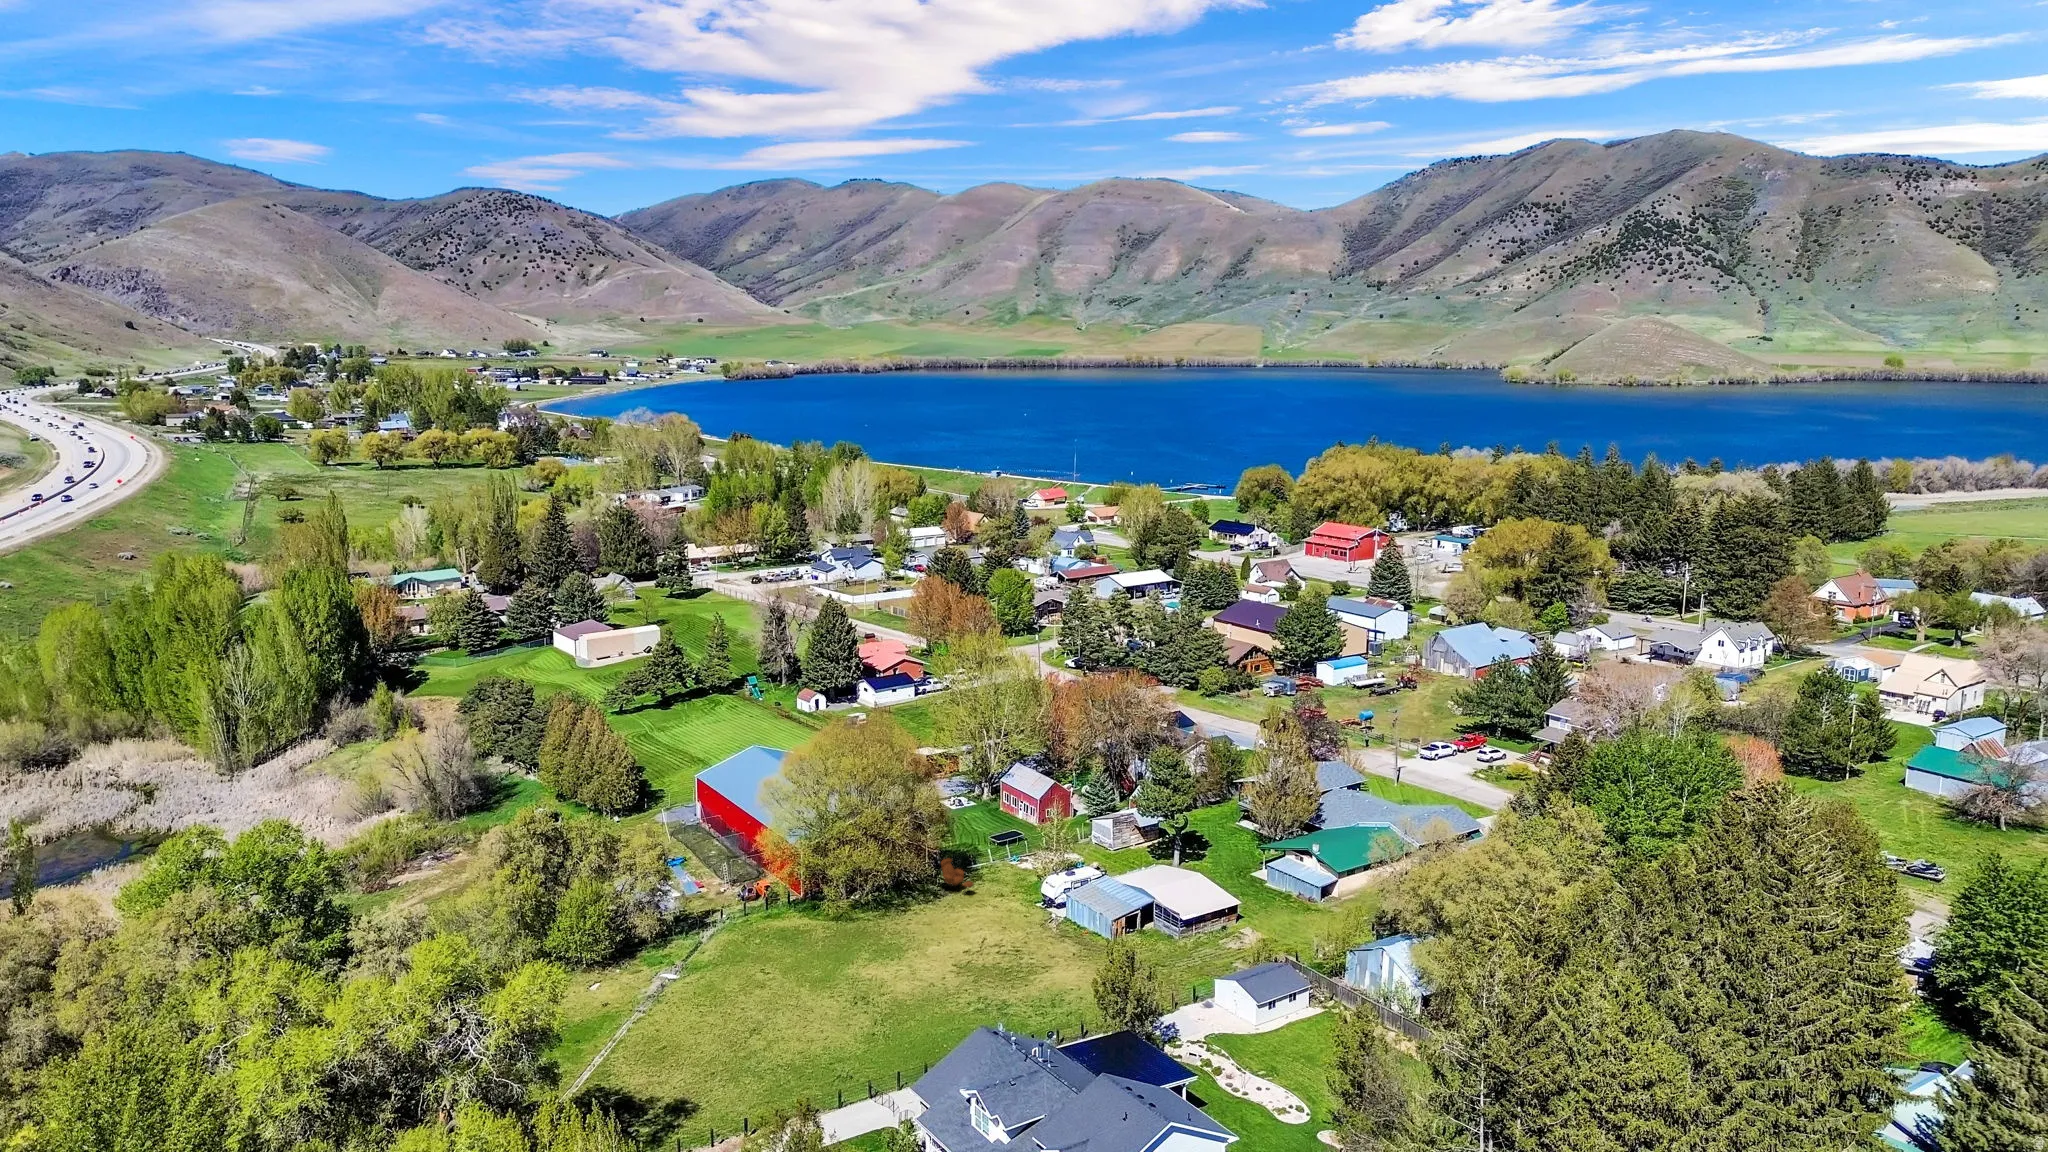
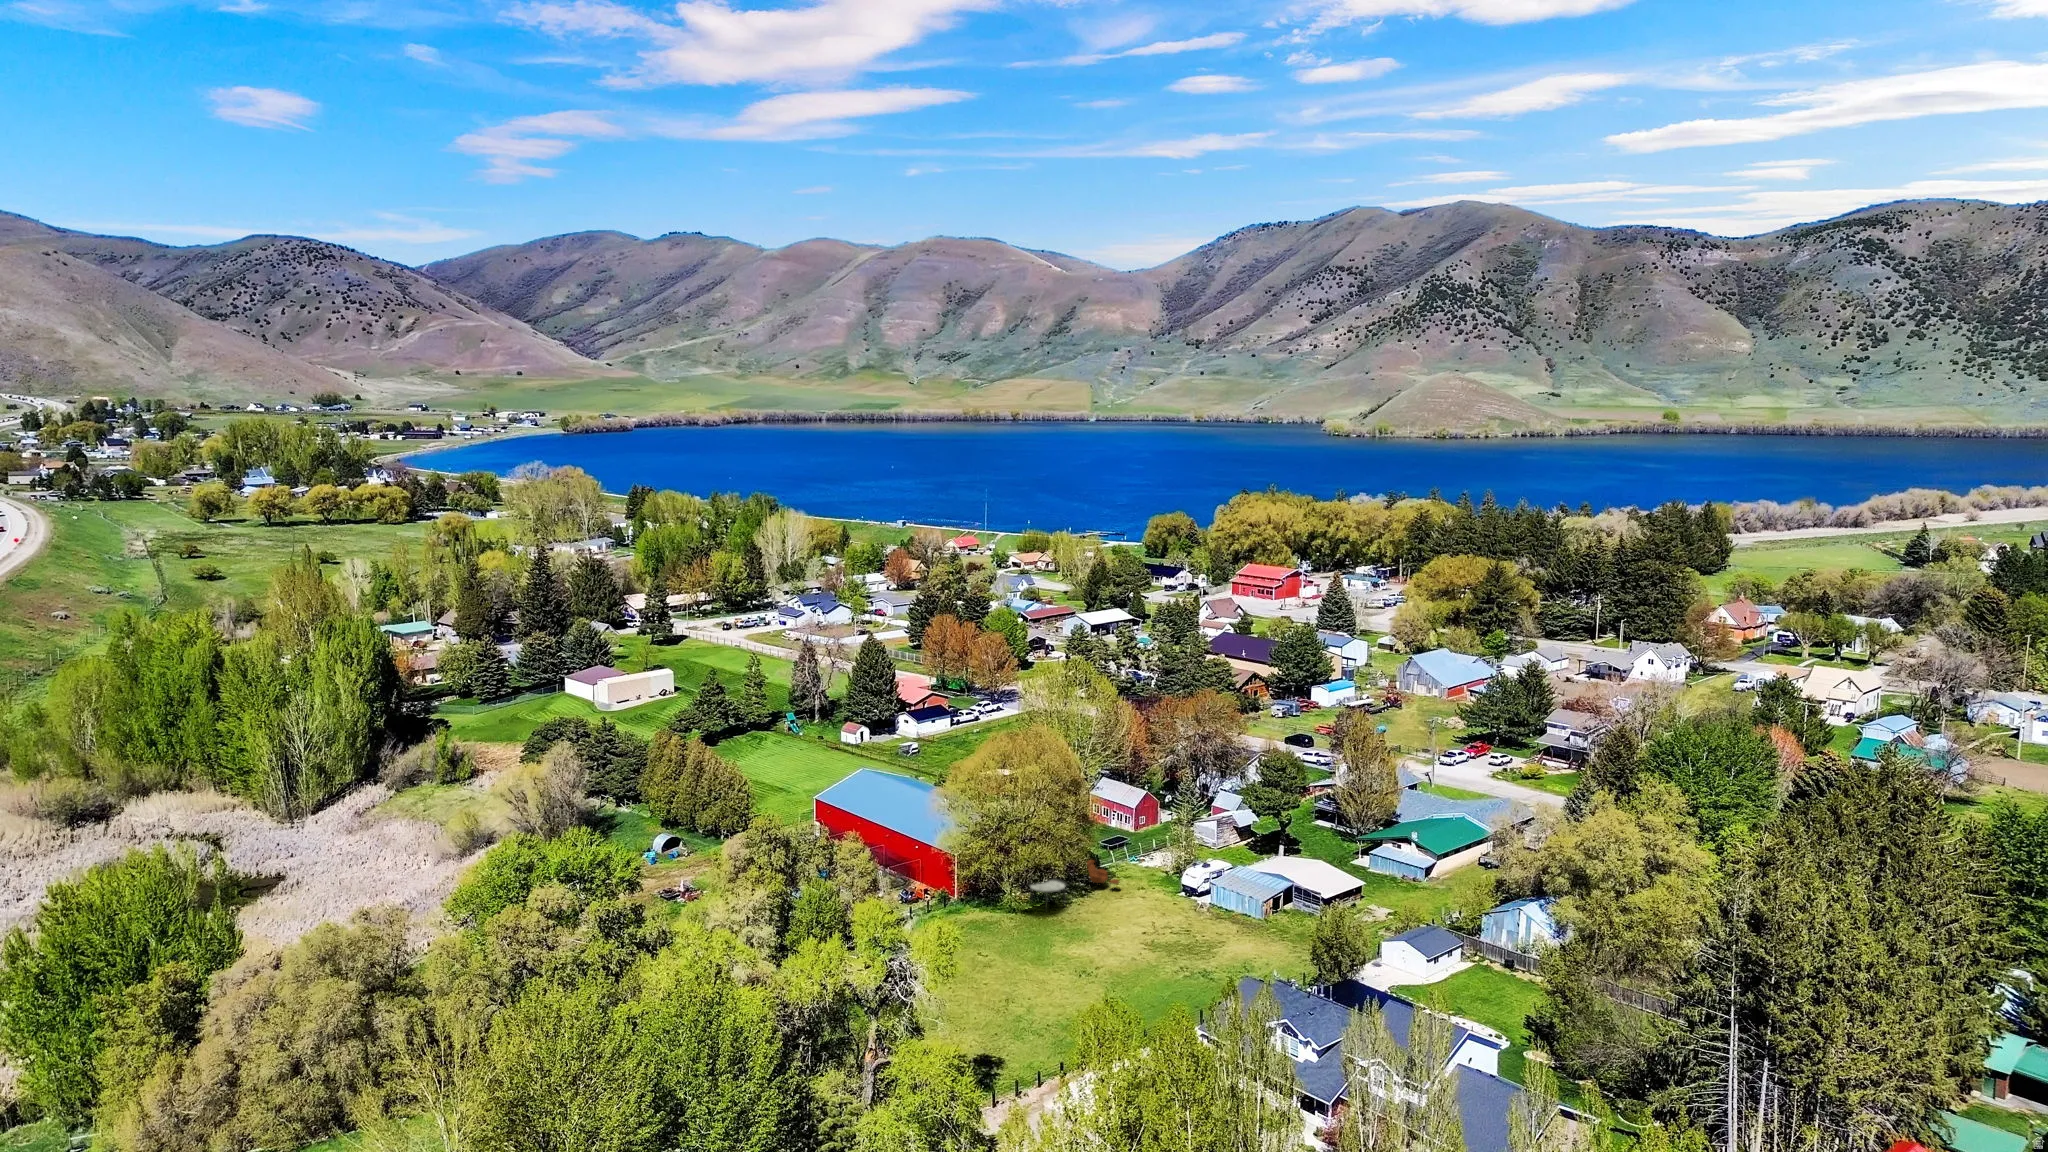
round table: none [863,878,905,917] -> present [1029,878,1067,911]

